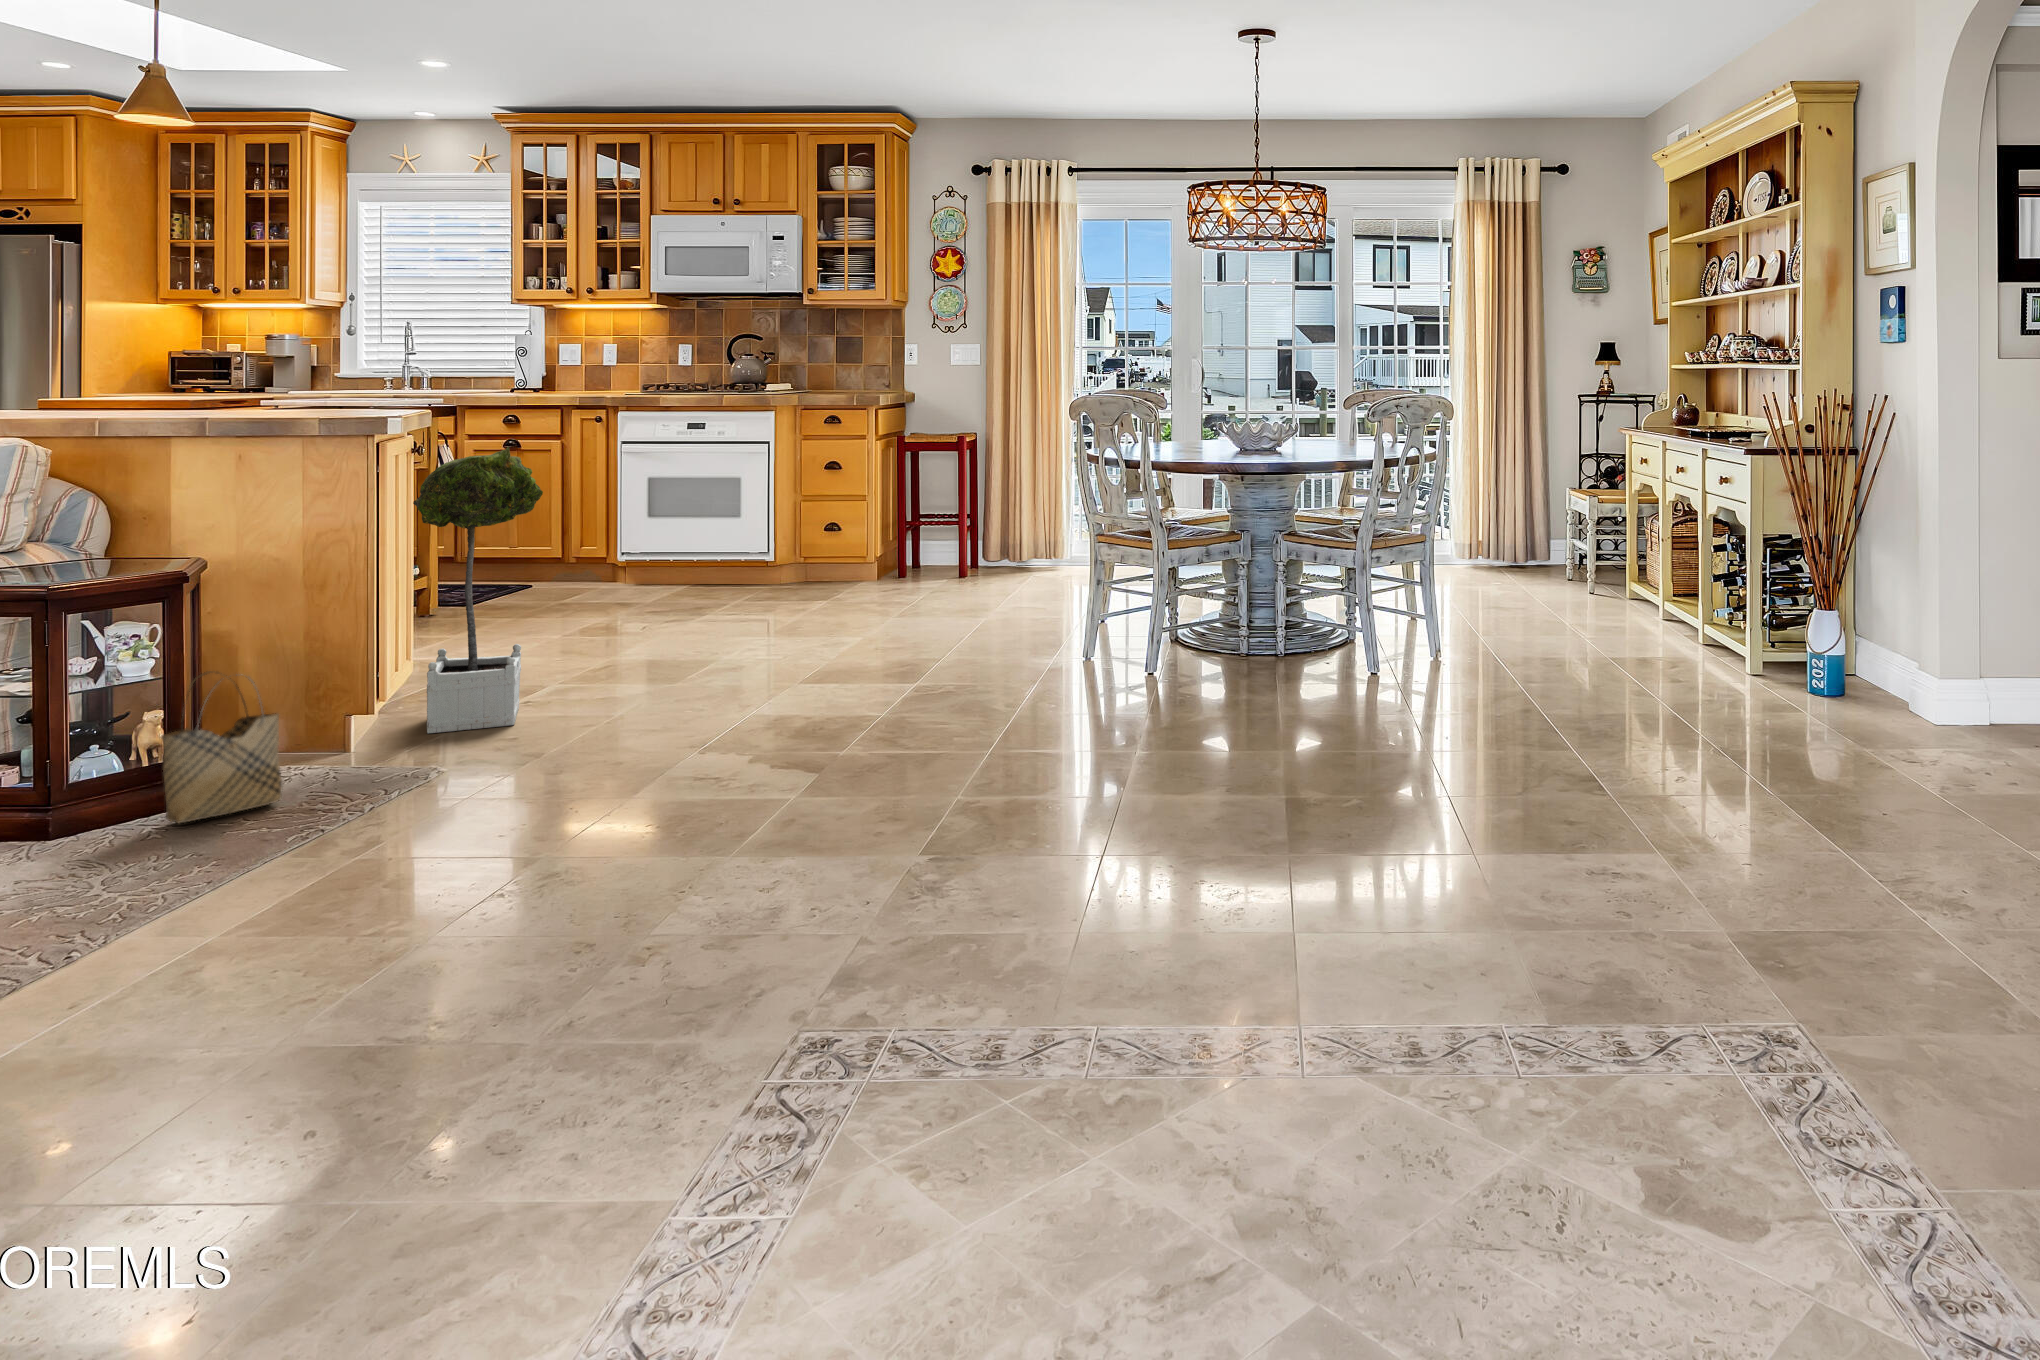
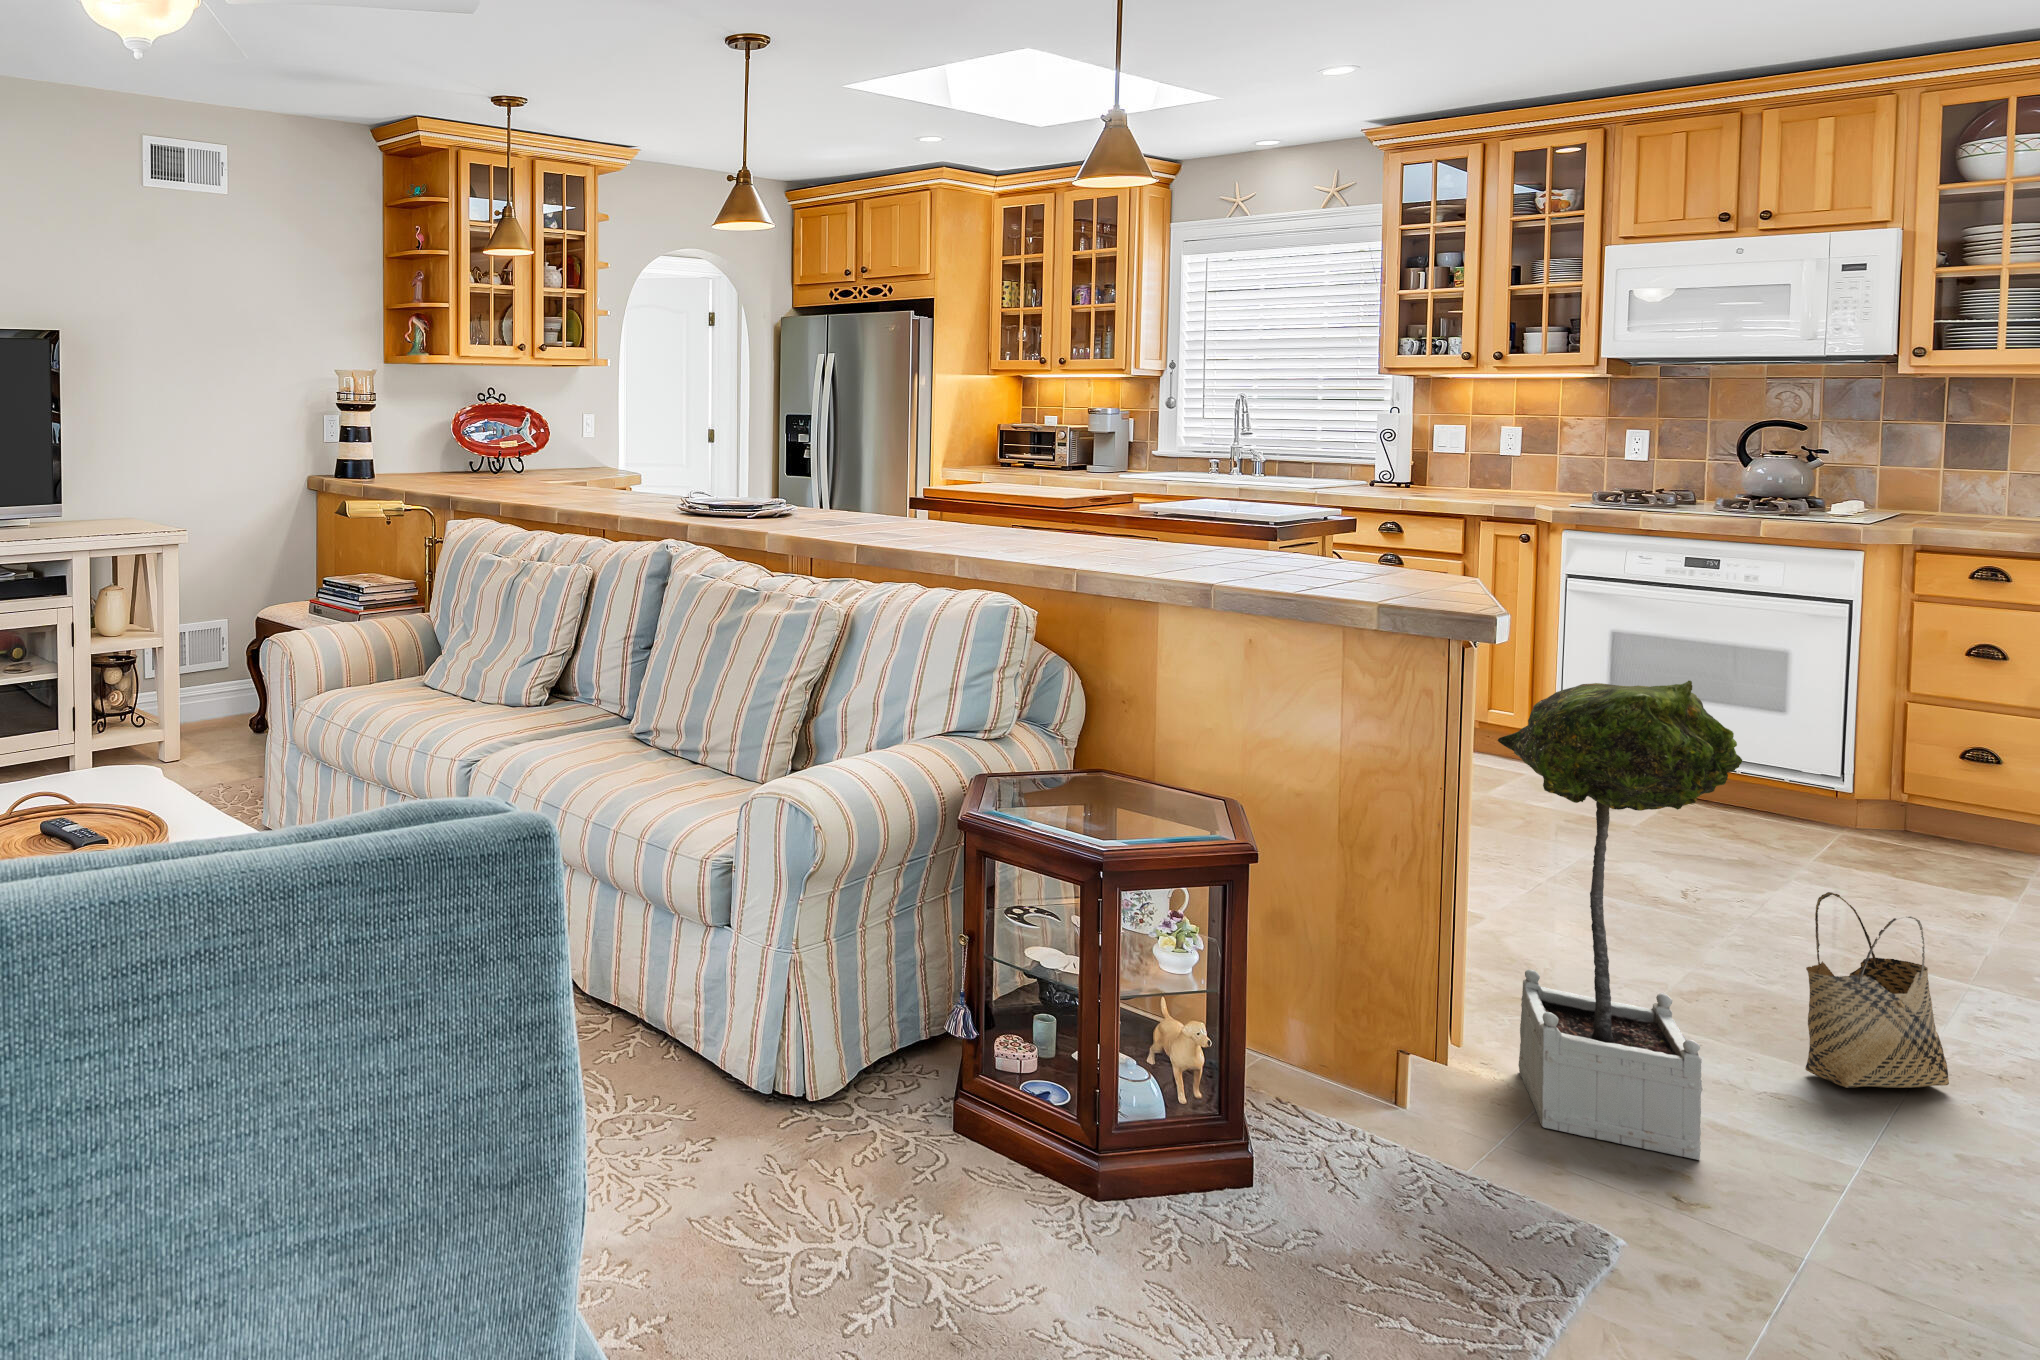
woven basket: present [161,671,282,823] -> present [1805,892,1949,1088]

